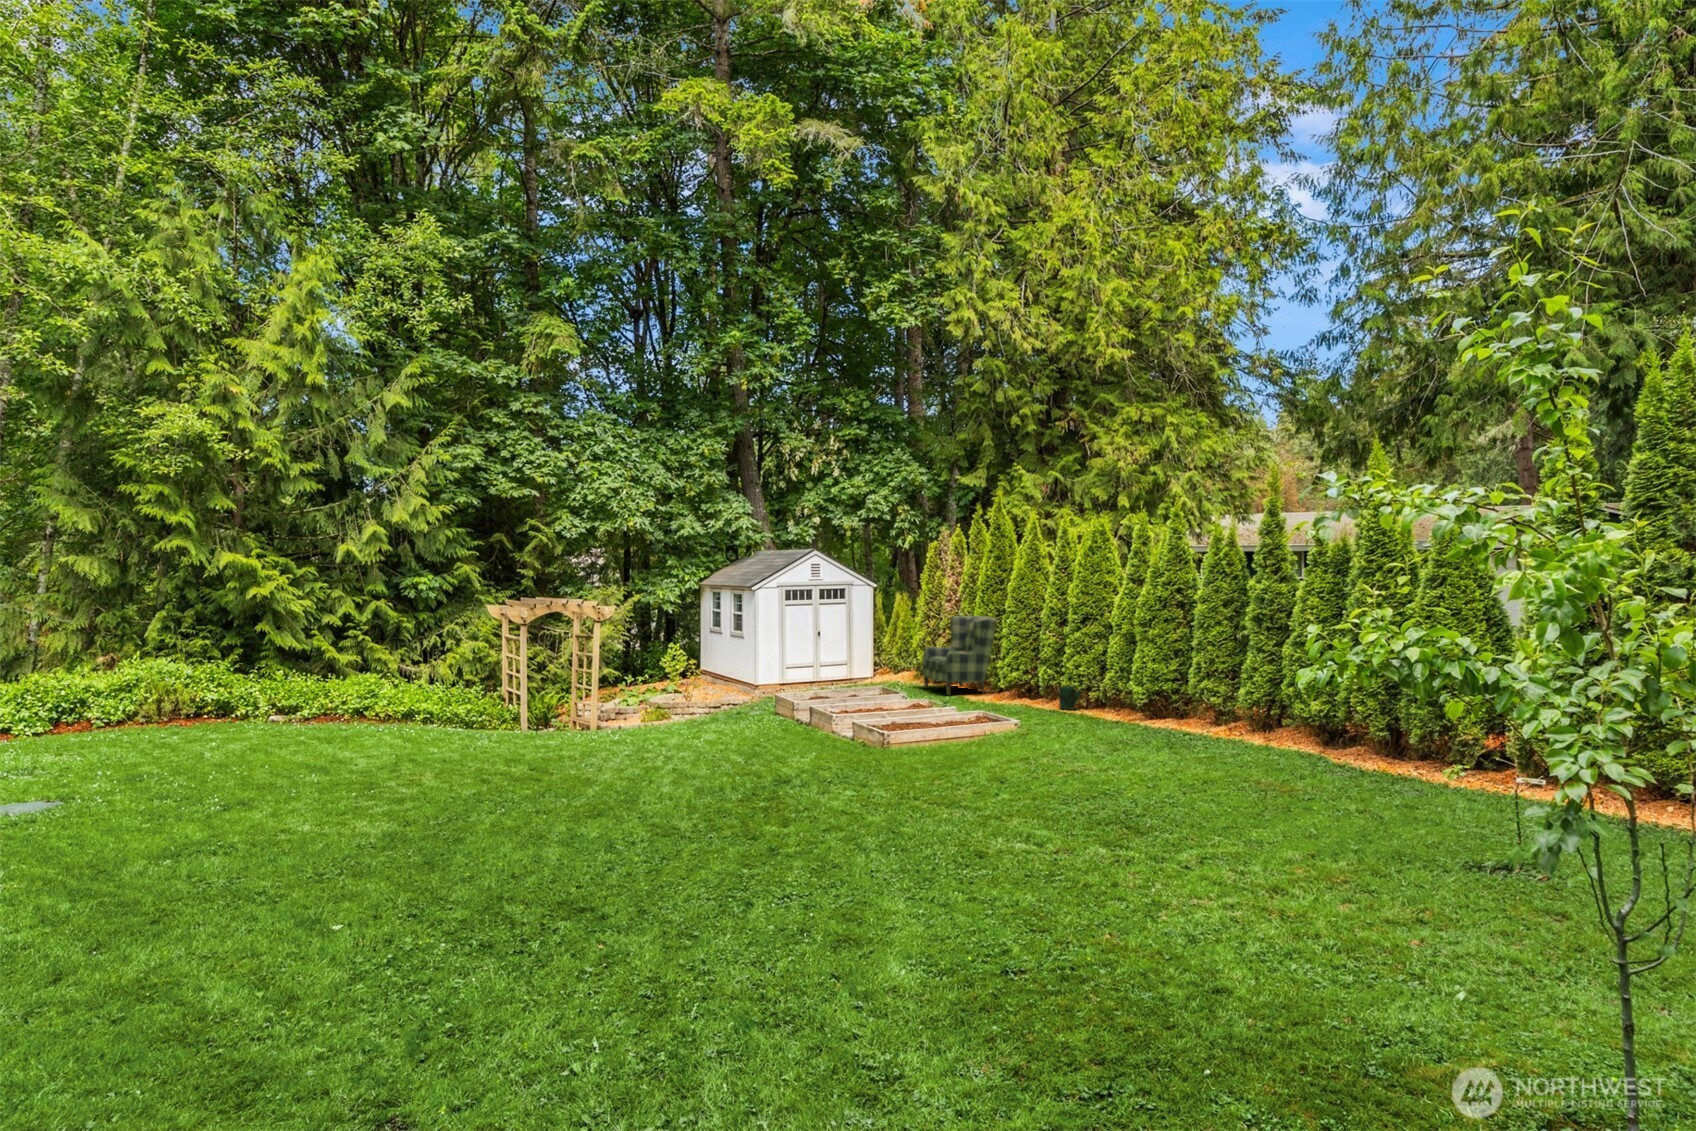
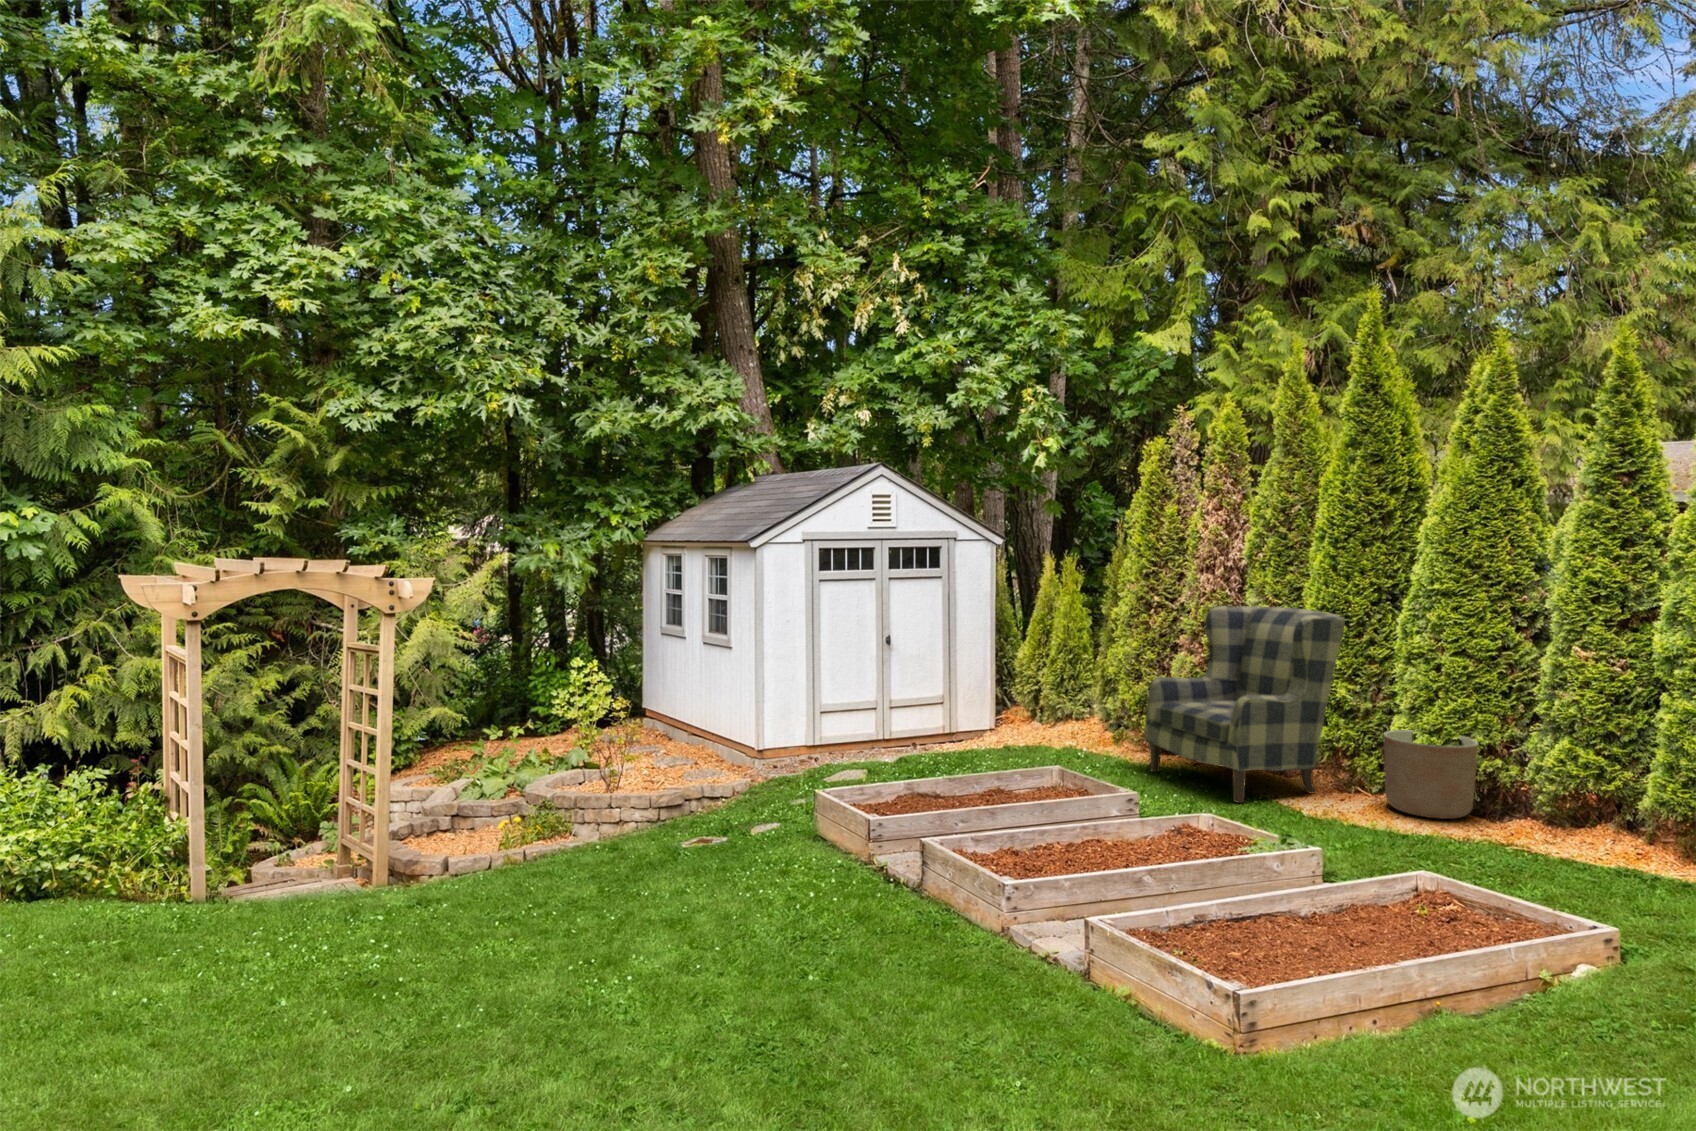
planter: none [1005,666,1039,699] -> present [1384,730,1478,819]
watering can: present [1056,686,1081,710] -> none [1601,793,1671,873]

